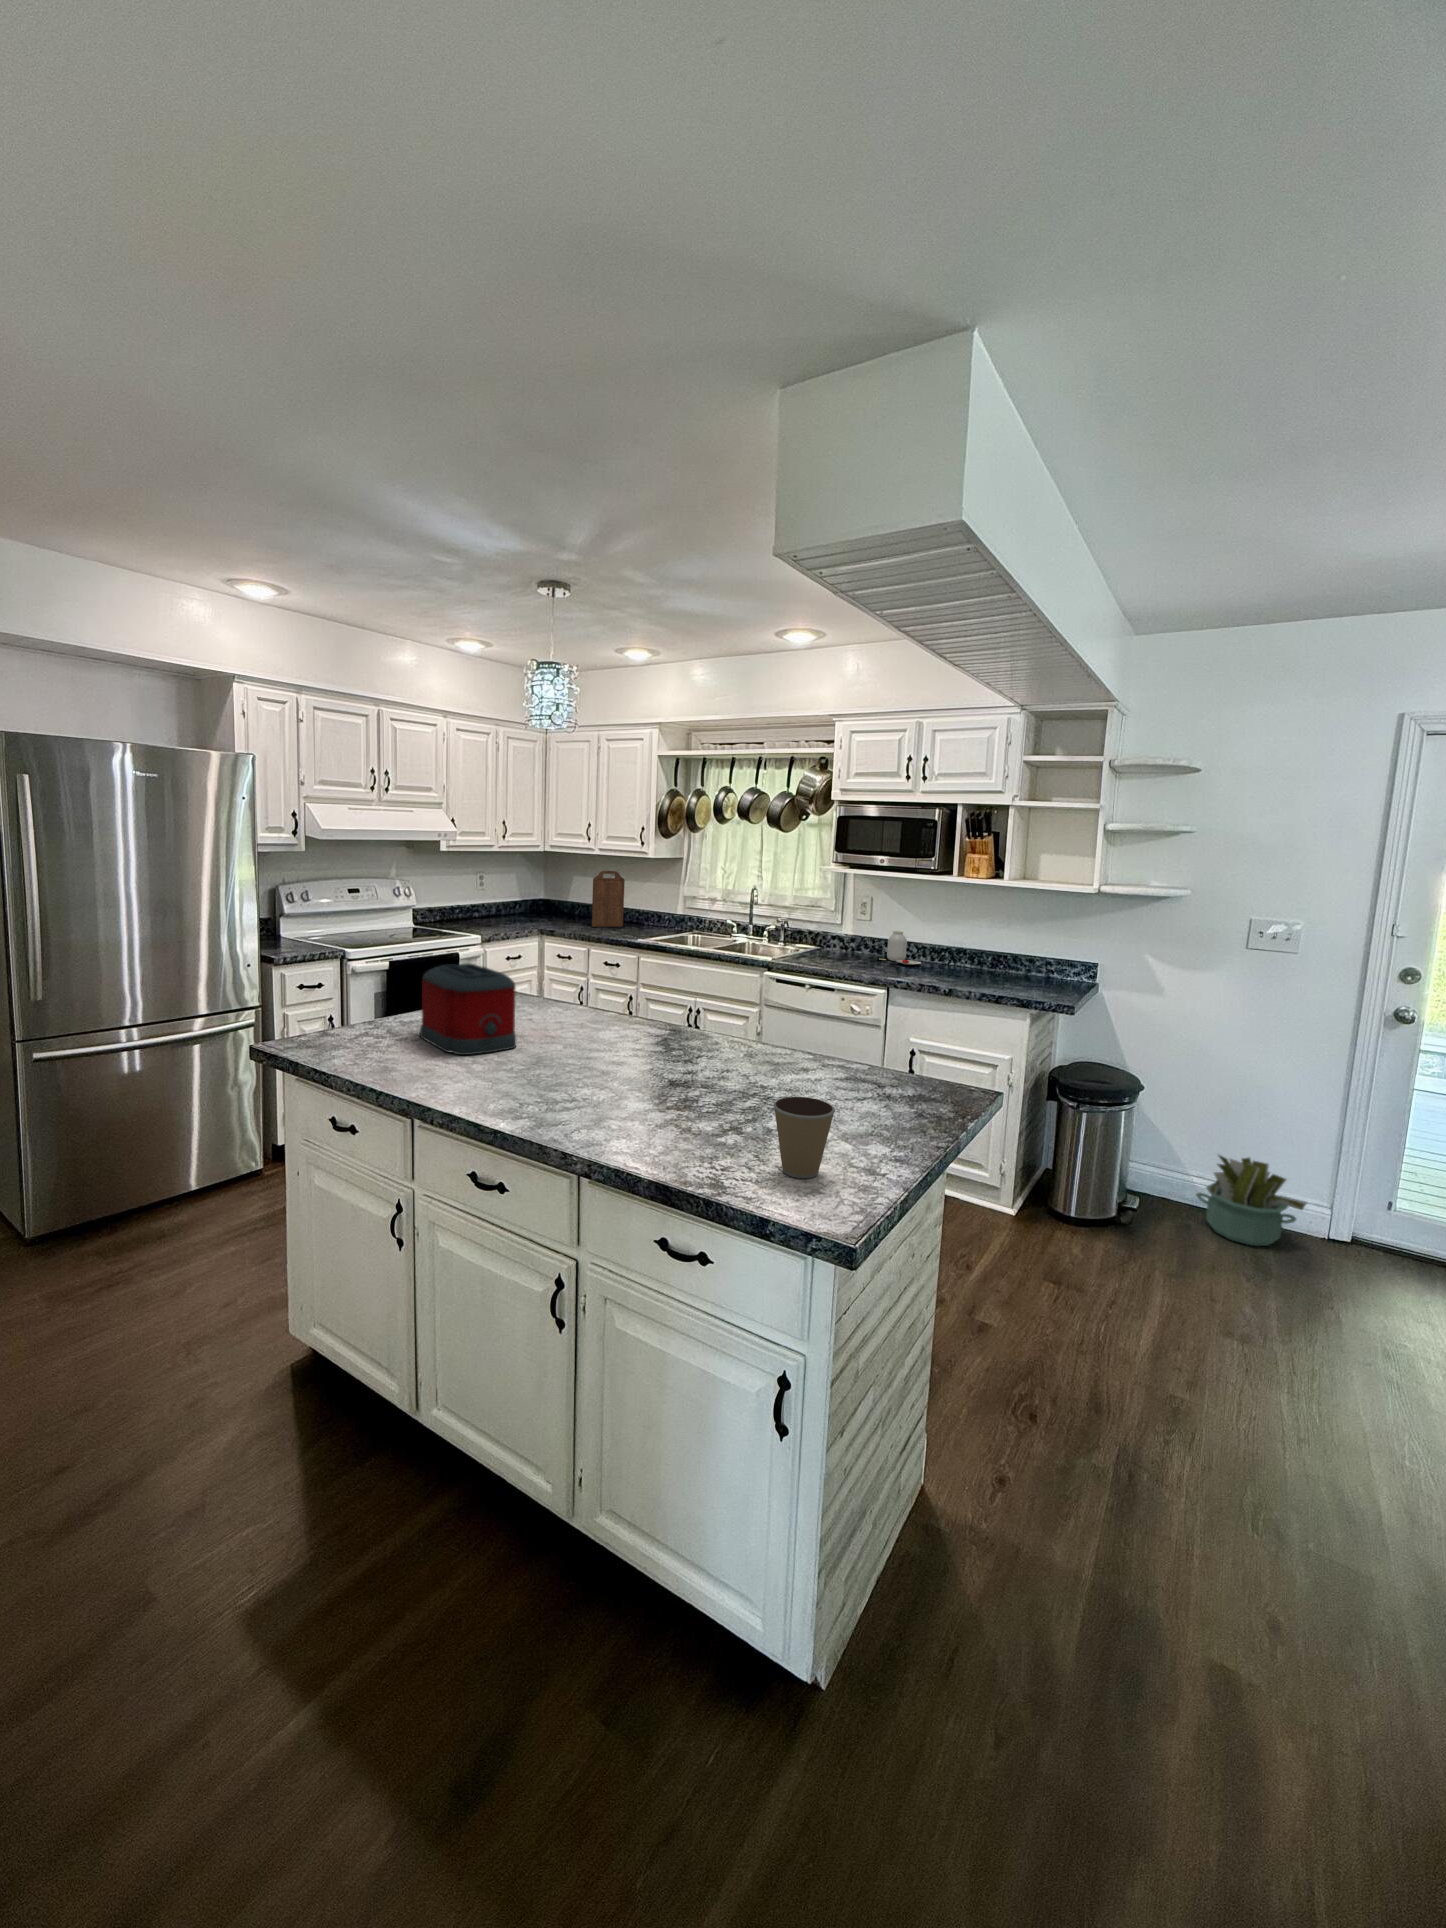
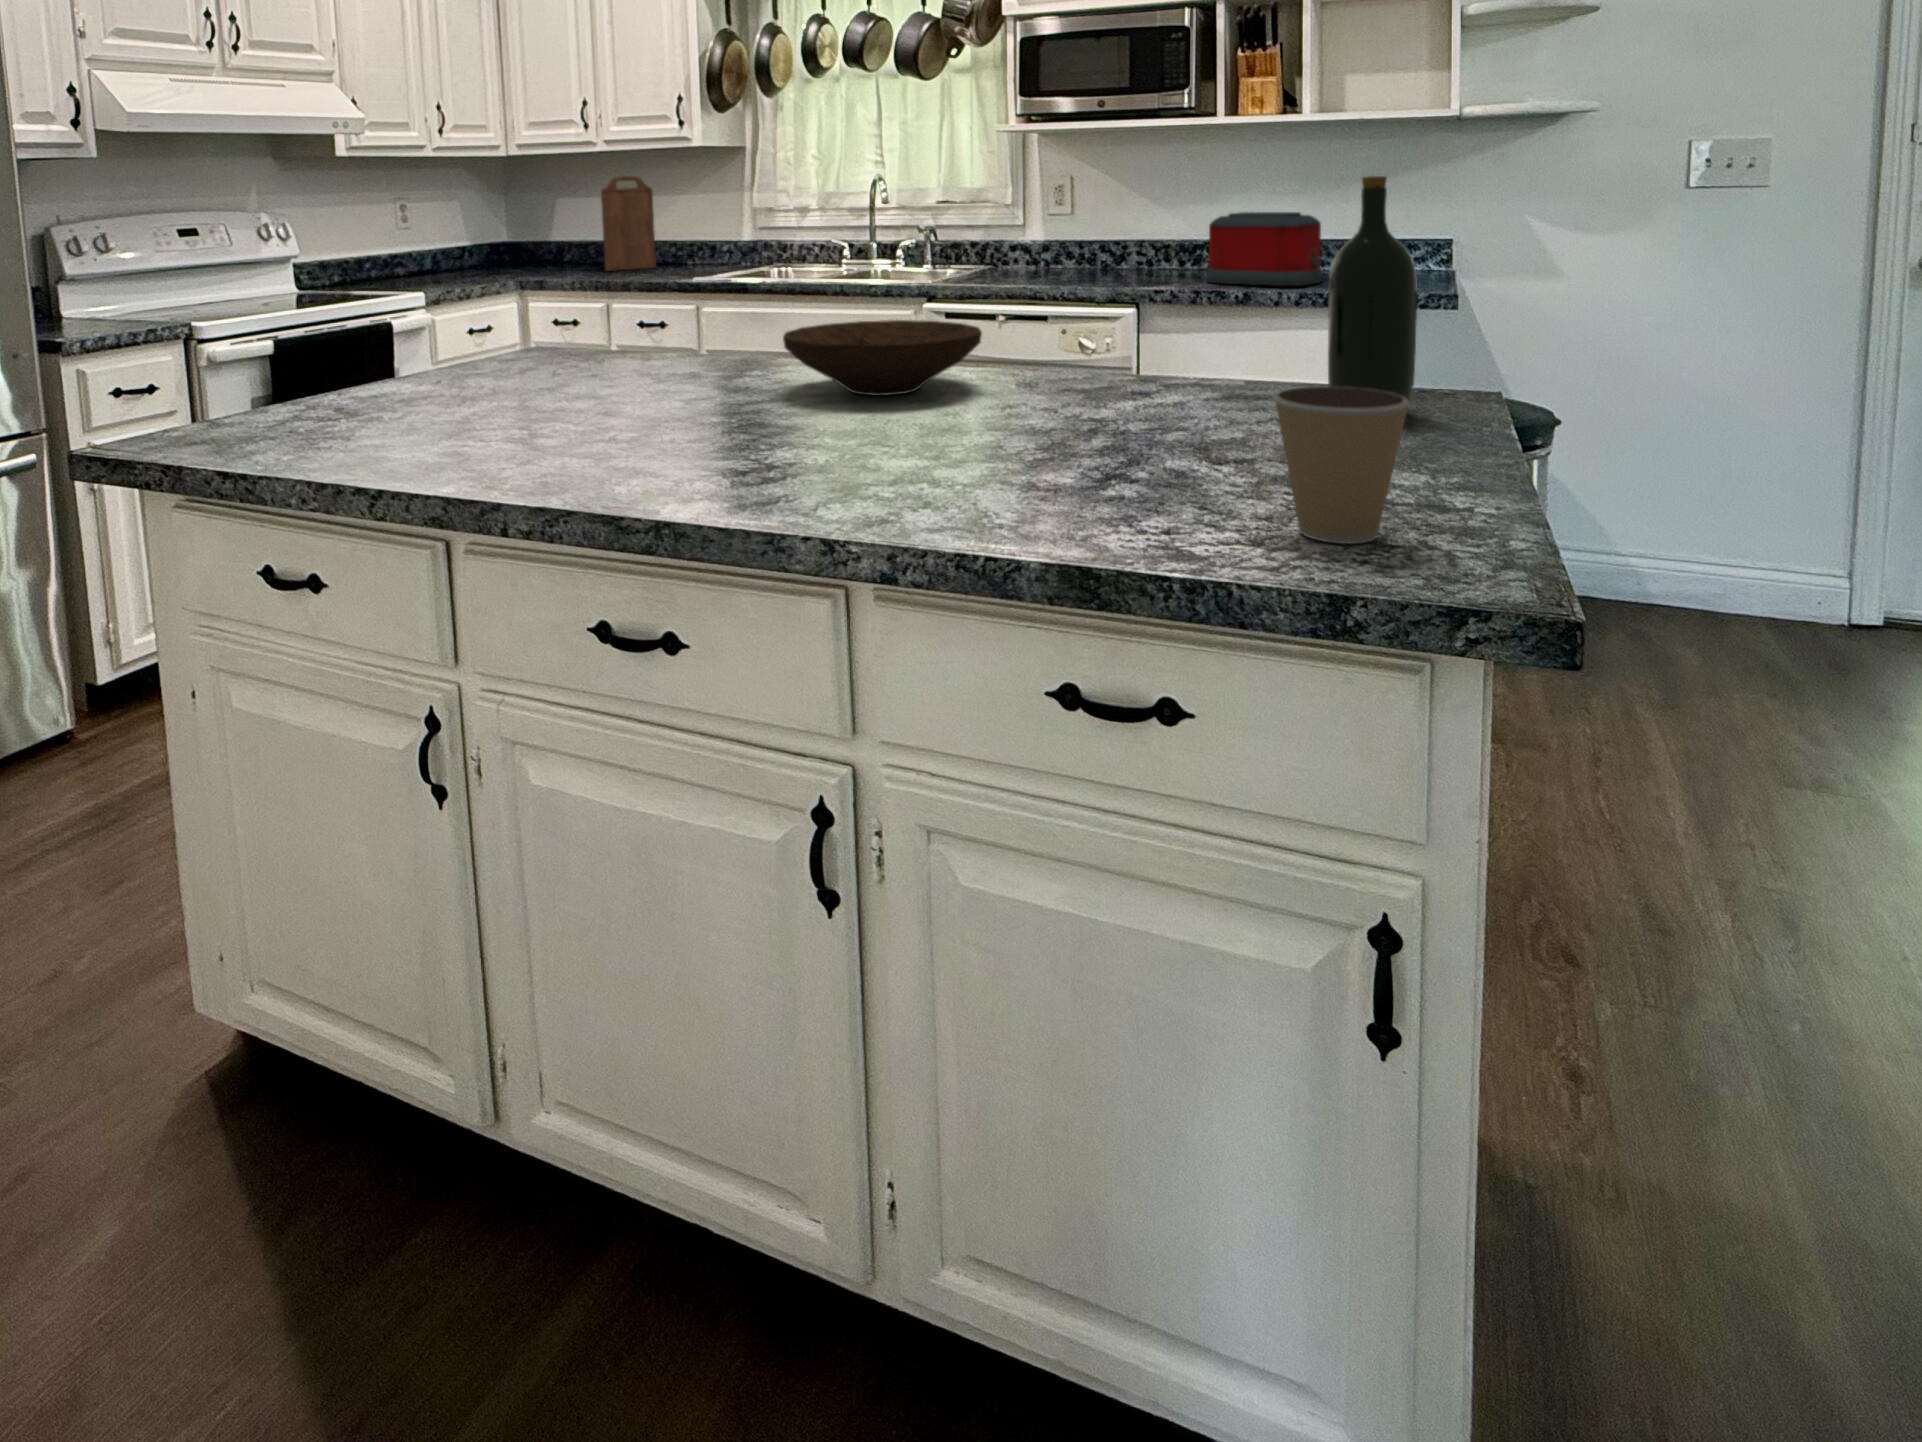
jar: present [880,931,921,965] -> none [1092,224,1168,274]
toaster: present [420,963,516,1055] -> present [1207,212,1322,286]
wine bottle: none [885,969,933,1101] -> present [1328,176,1417,402]
wooden bowl: none [616,1005,724,1052] -> present [783,320,982,396]
decorative plant: present [1197,1155,1306,1246] -> none [1650,512,1829,647]

